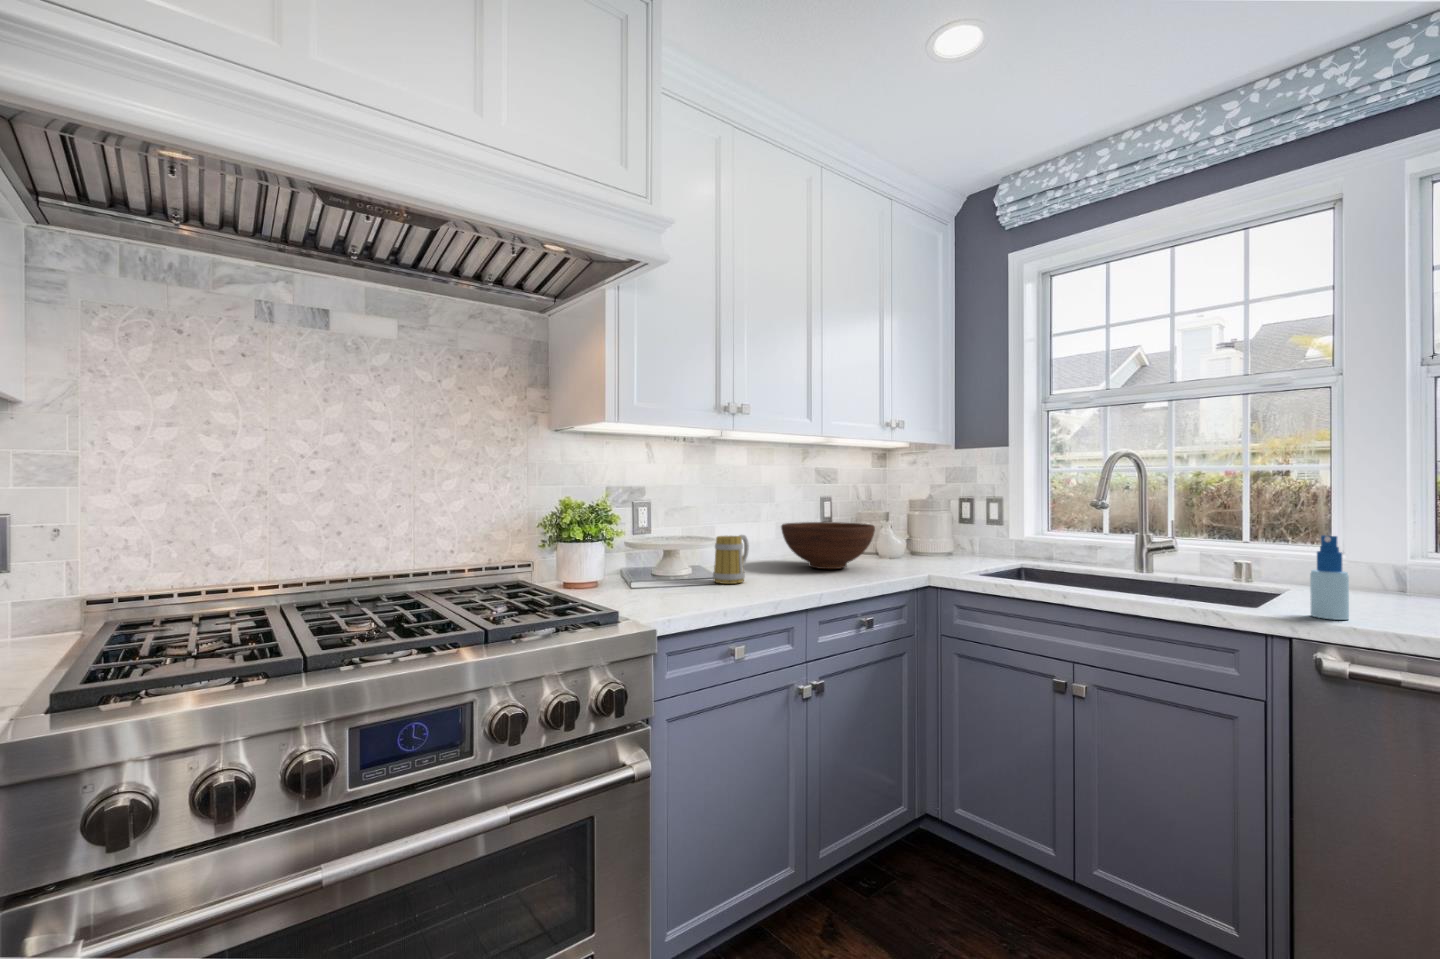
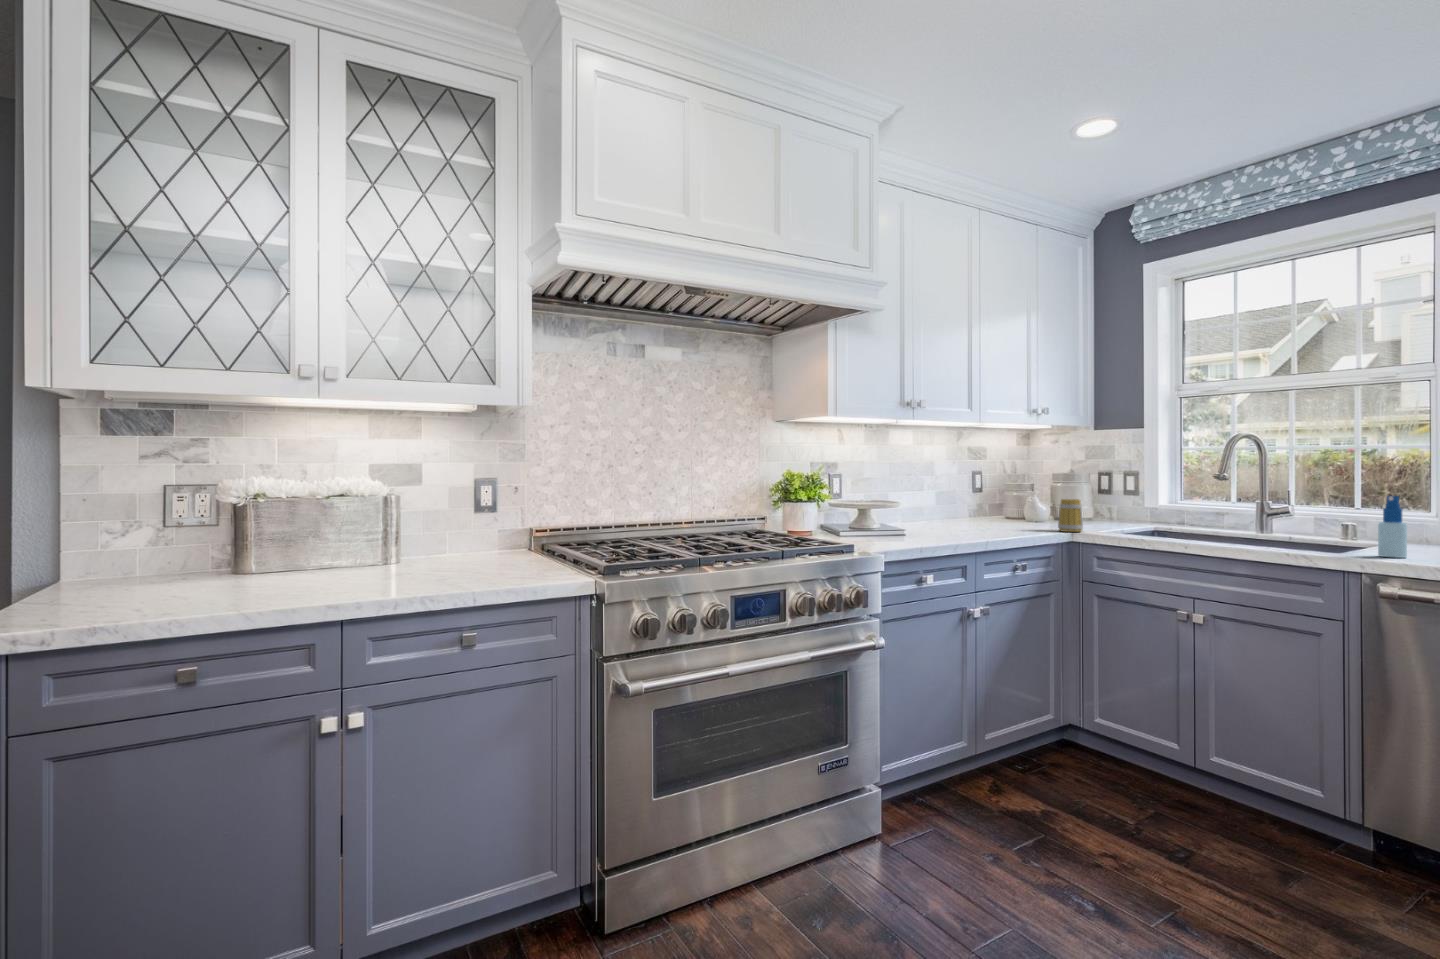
fruit bowl: present [781,522,875,569] -> none [946,495,1025,531]
mug: present [713,535,749,584] -> present [1058,499,1083,532]

